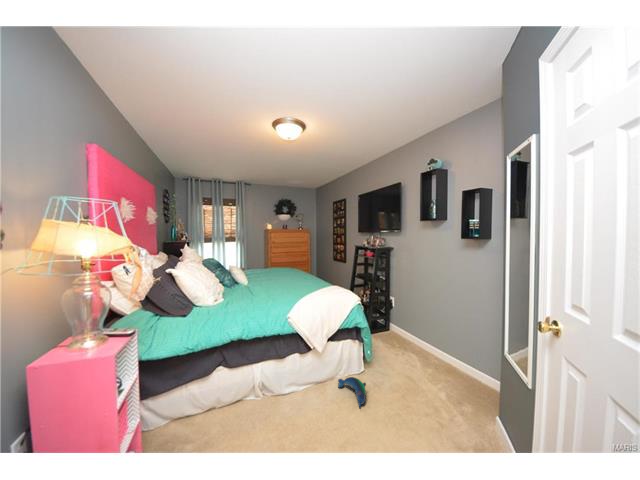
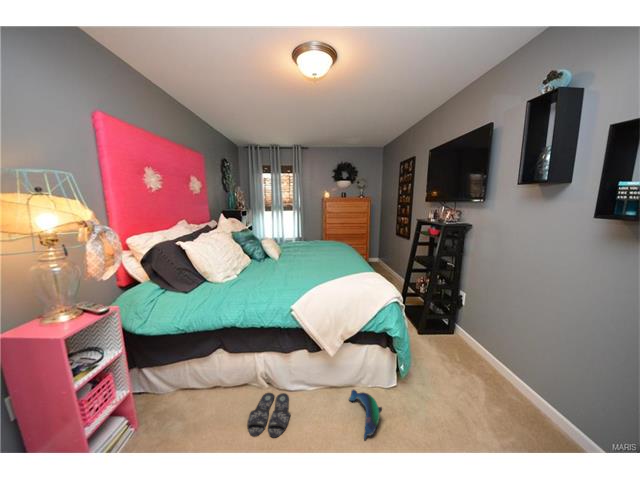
slippers: none [261,397,298,435] -> present [247,393,290,438]

